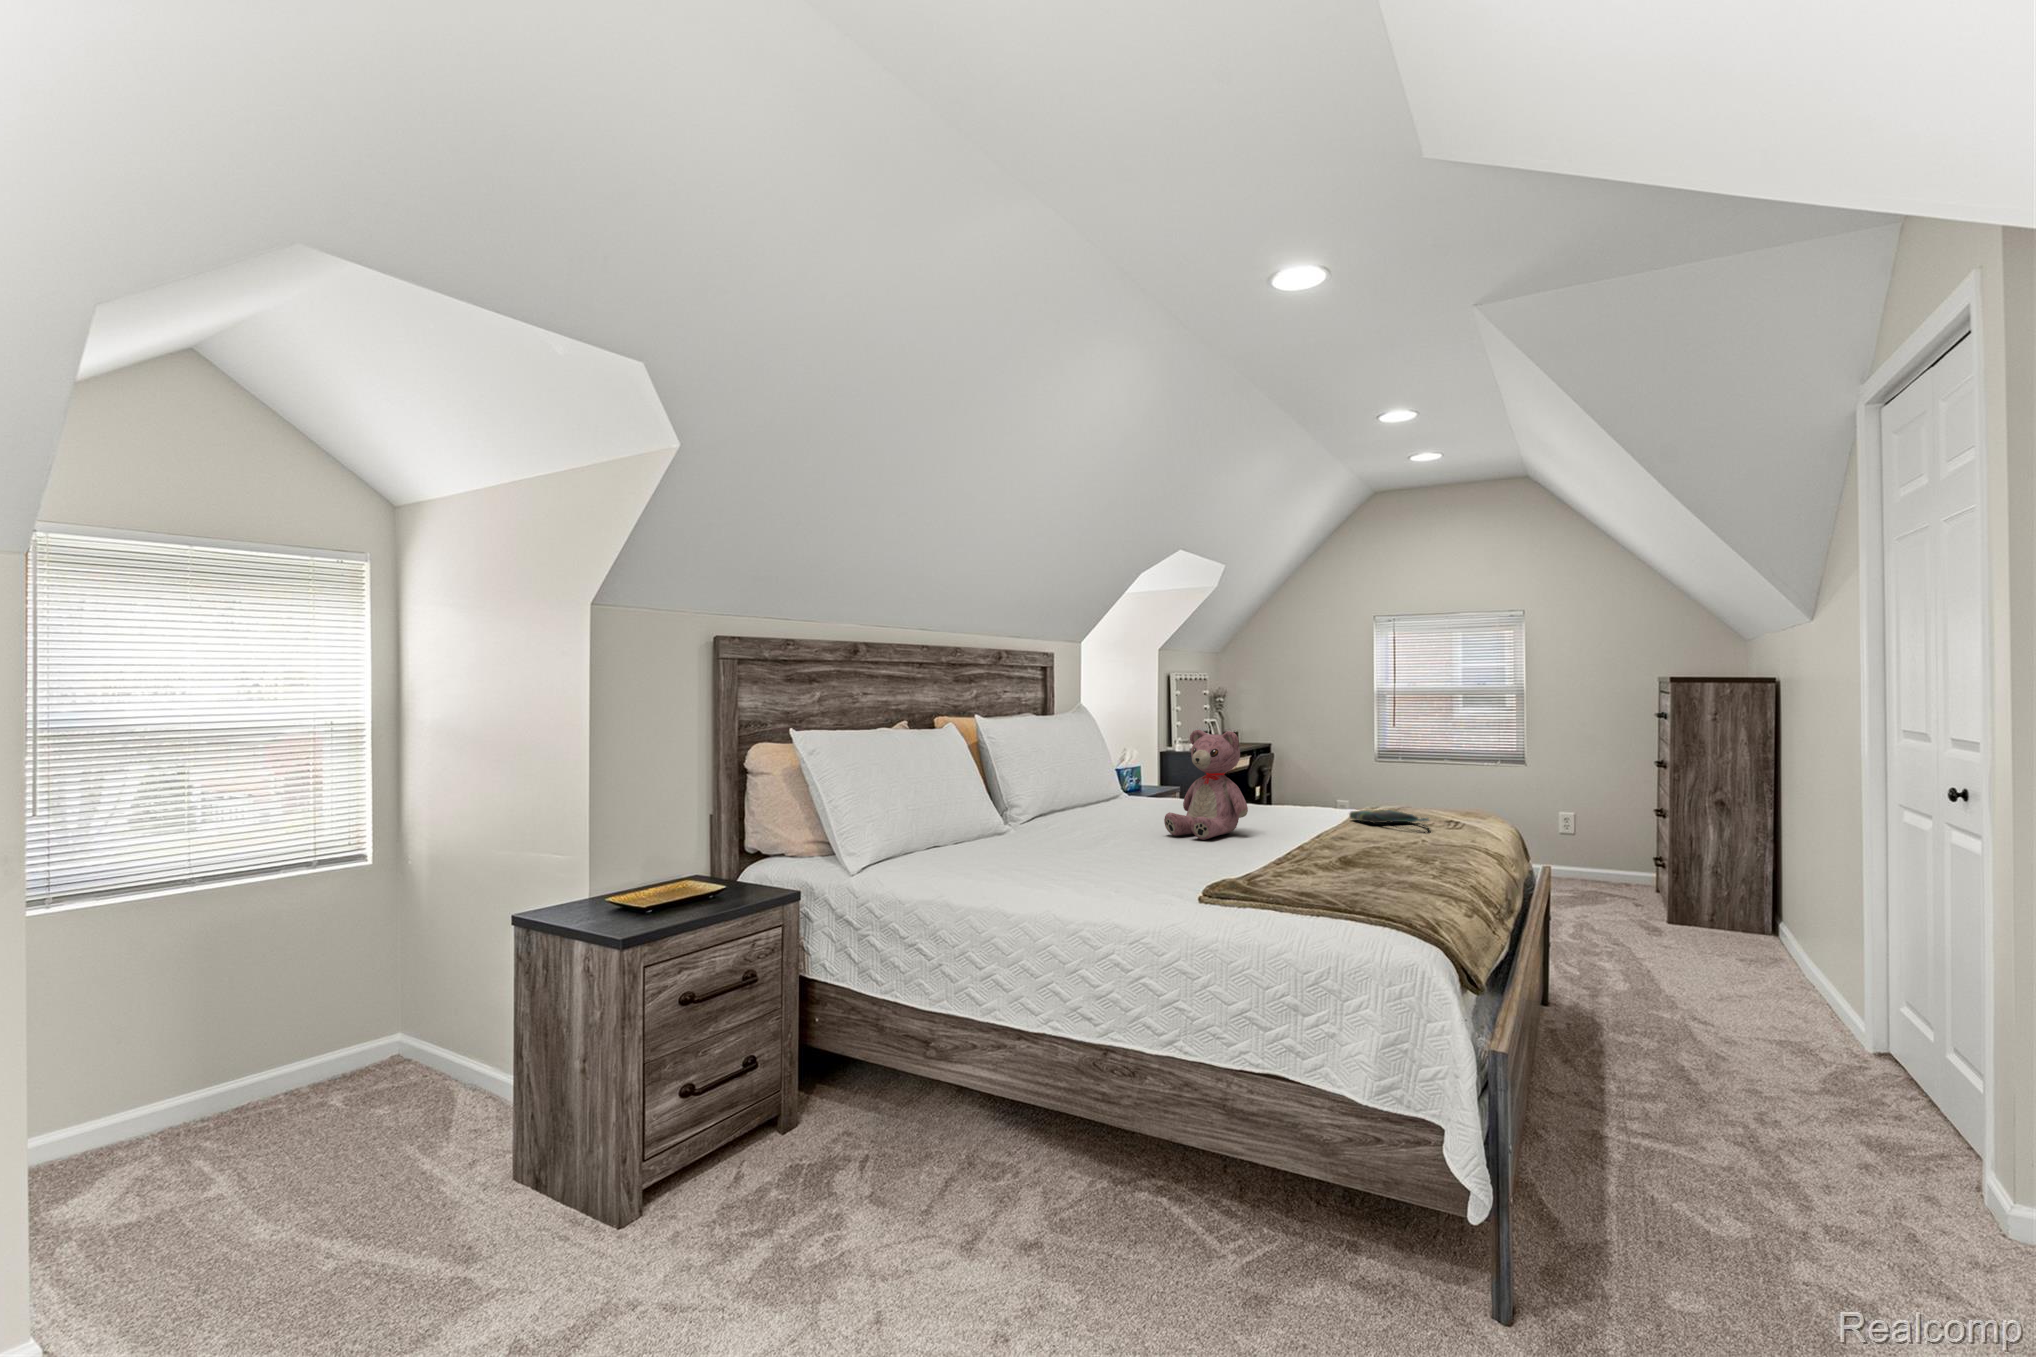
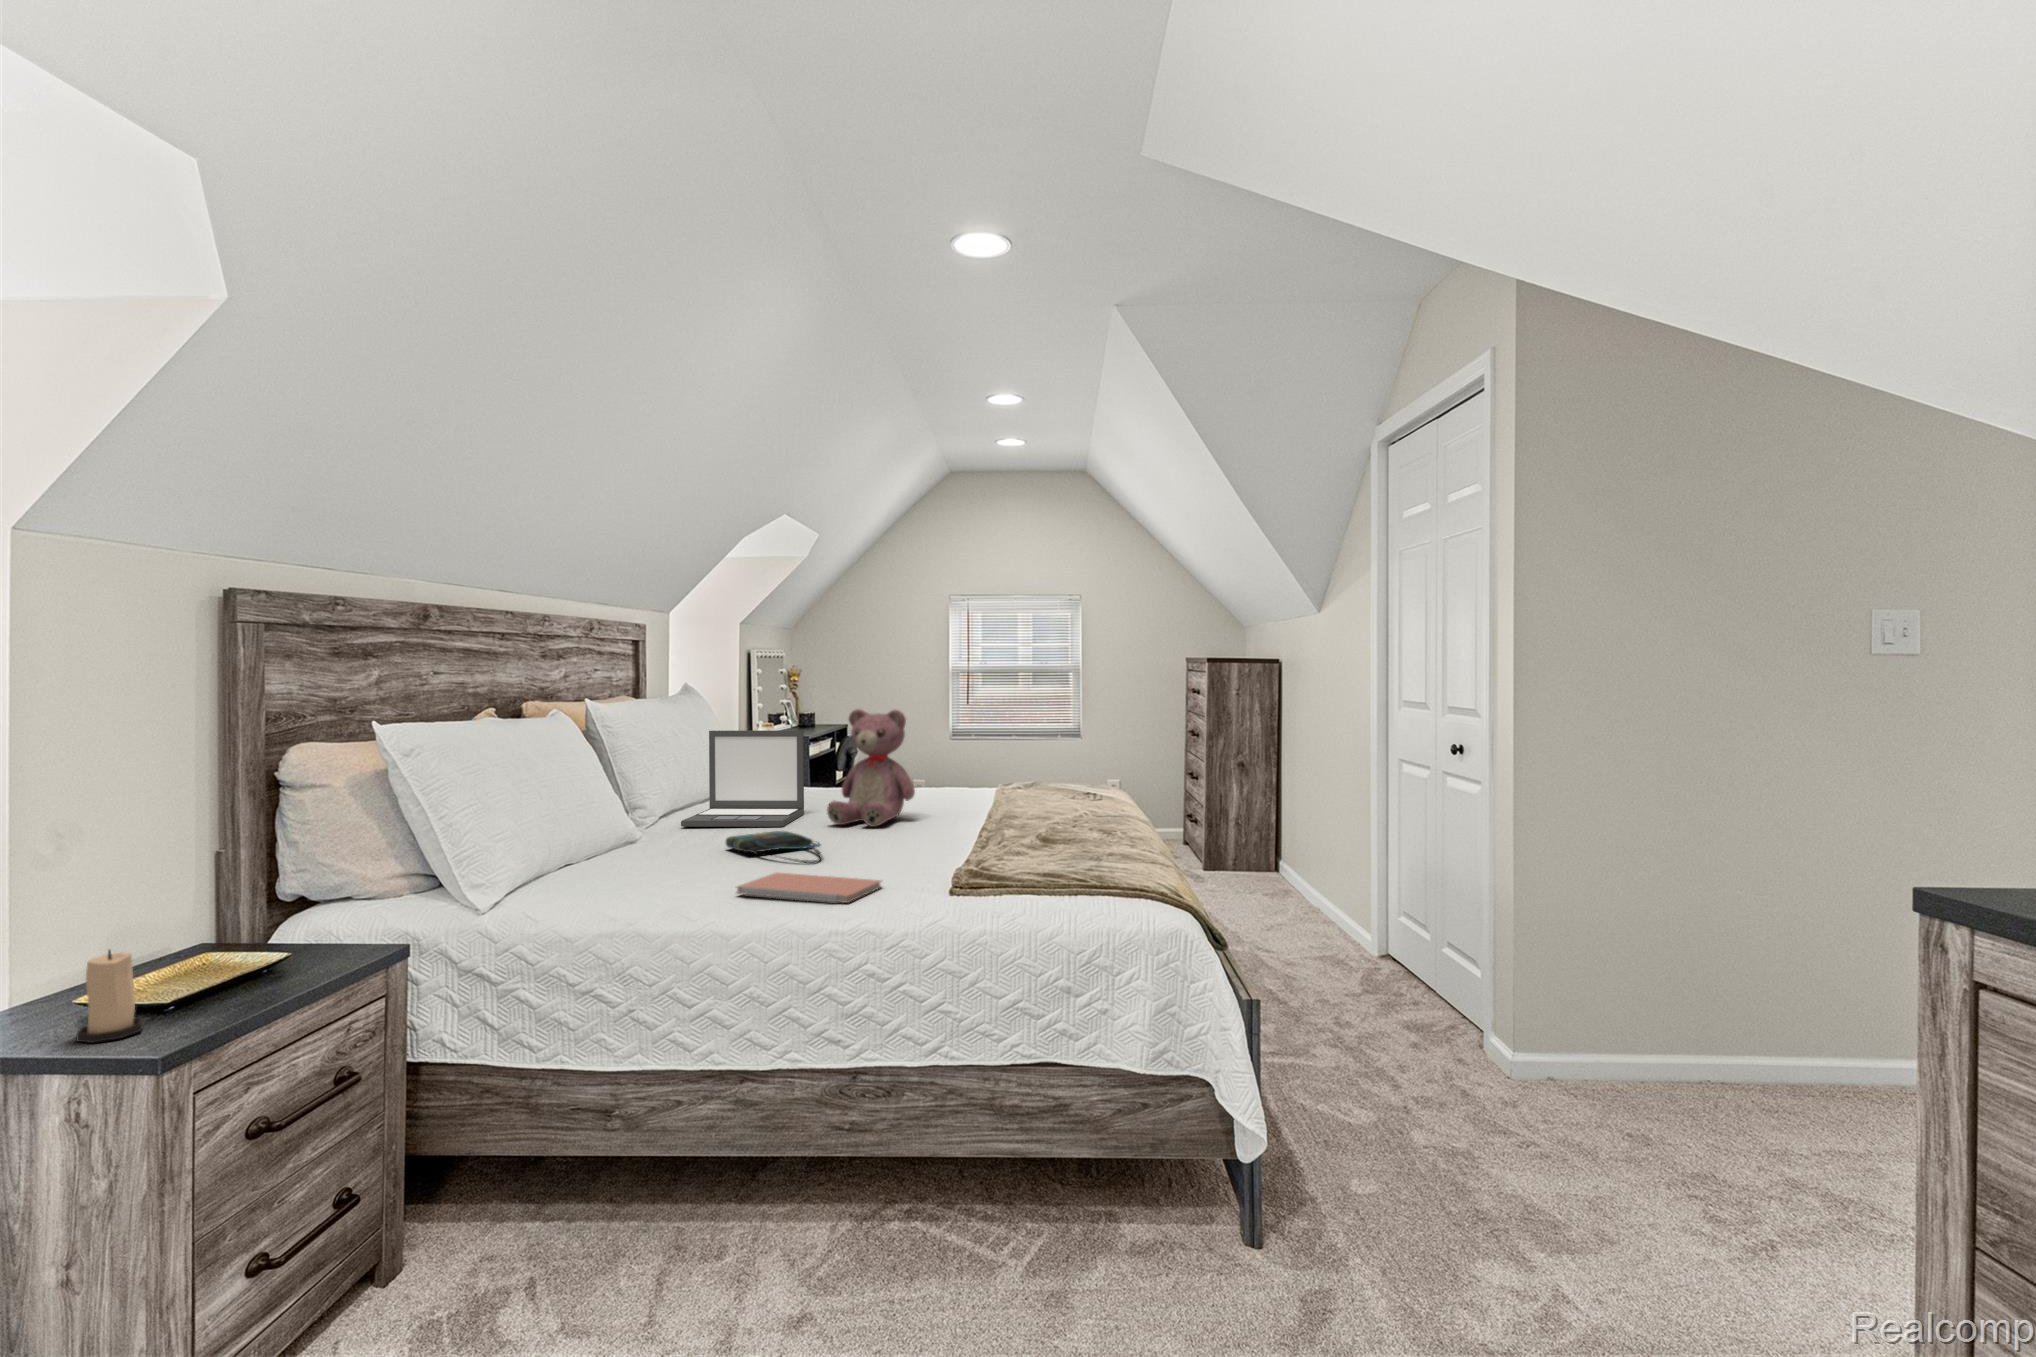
laptop: none [1047,745,1156,833] -> present [681,731,804,827]
tote bag: present [1349,810,1429,833] -> present [726,831,821,864]
notebook: none [1031,869,1153,901] -> present [737,872,881,903]
candle: none [591,871,626,928] -> present [77,950,144,1043]

